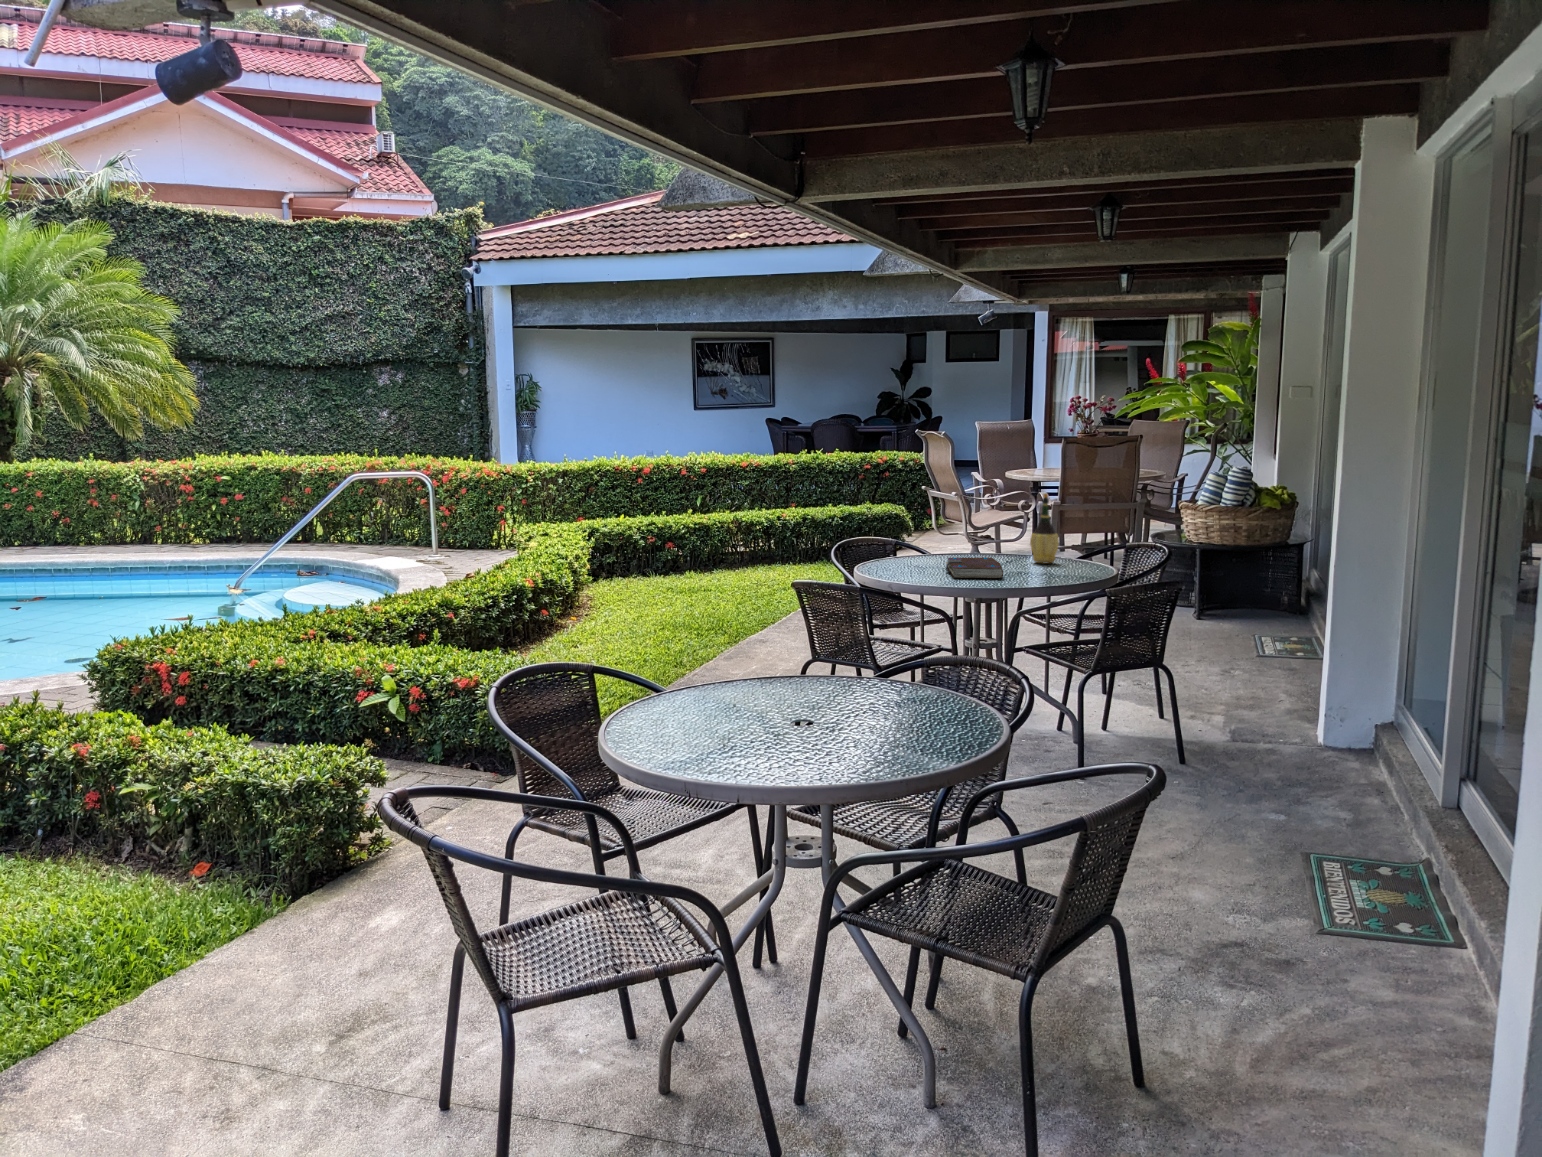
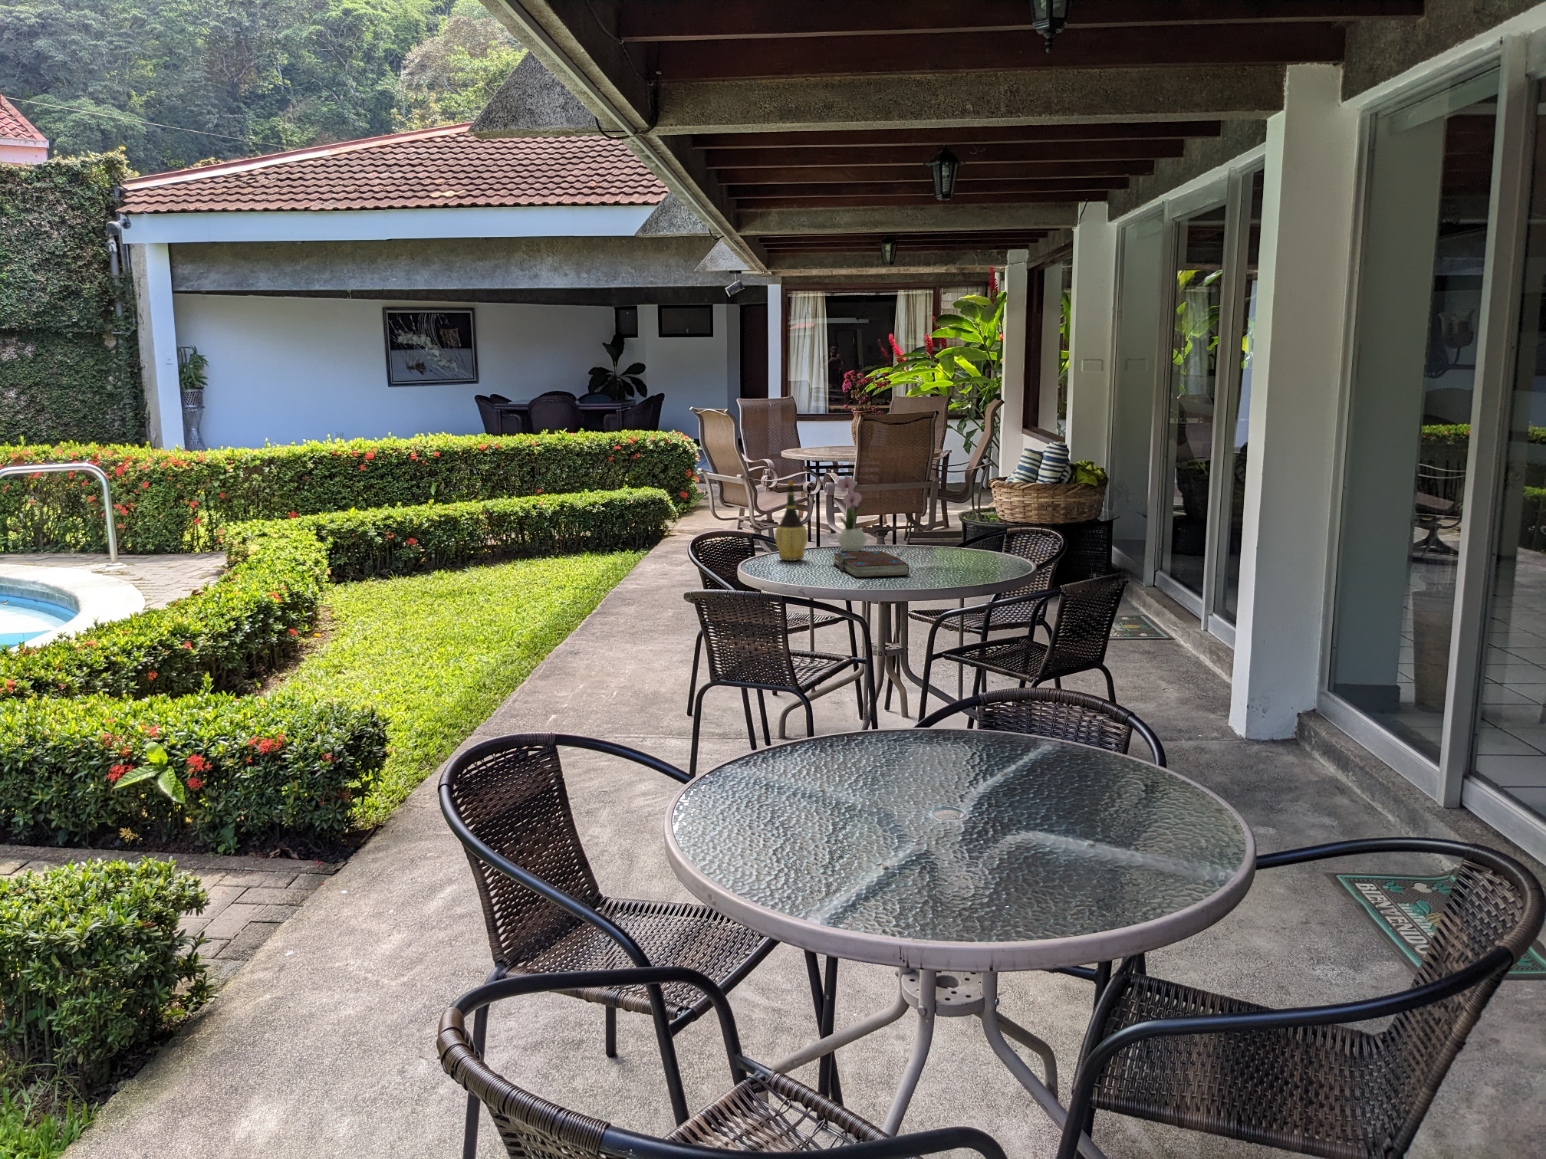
flower arrangement: none [964,479,995,559] -> present [837,464,867,552]
wine bottle: present [1030,493,1059,563] -> present [775,480,807,561]

